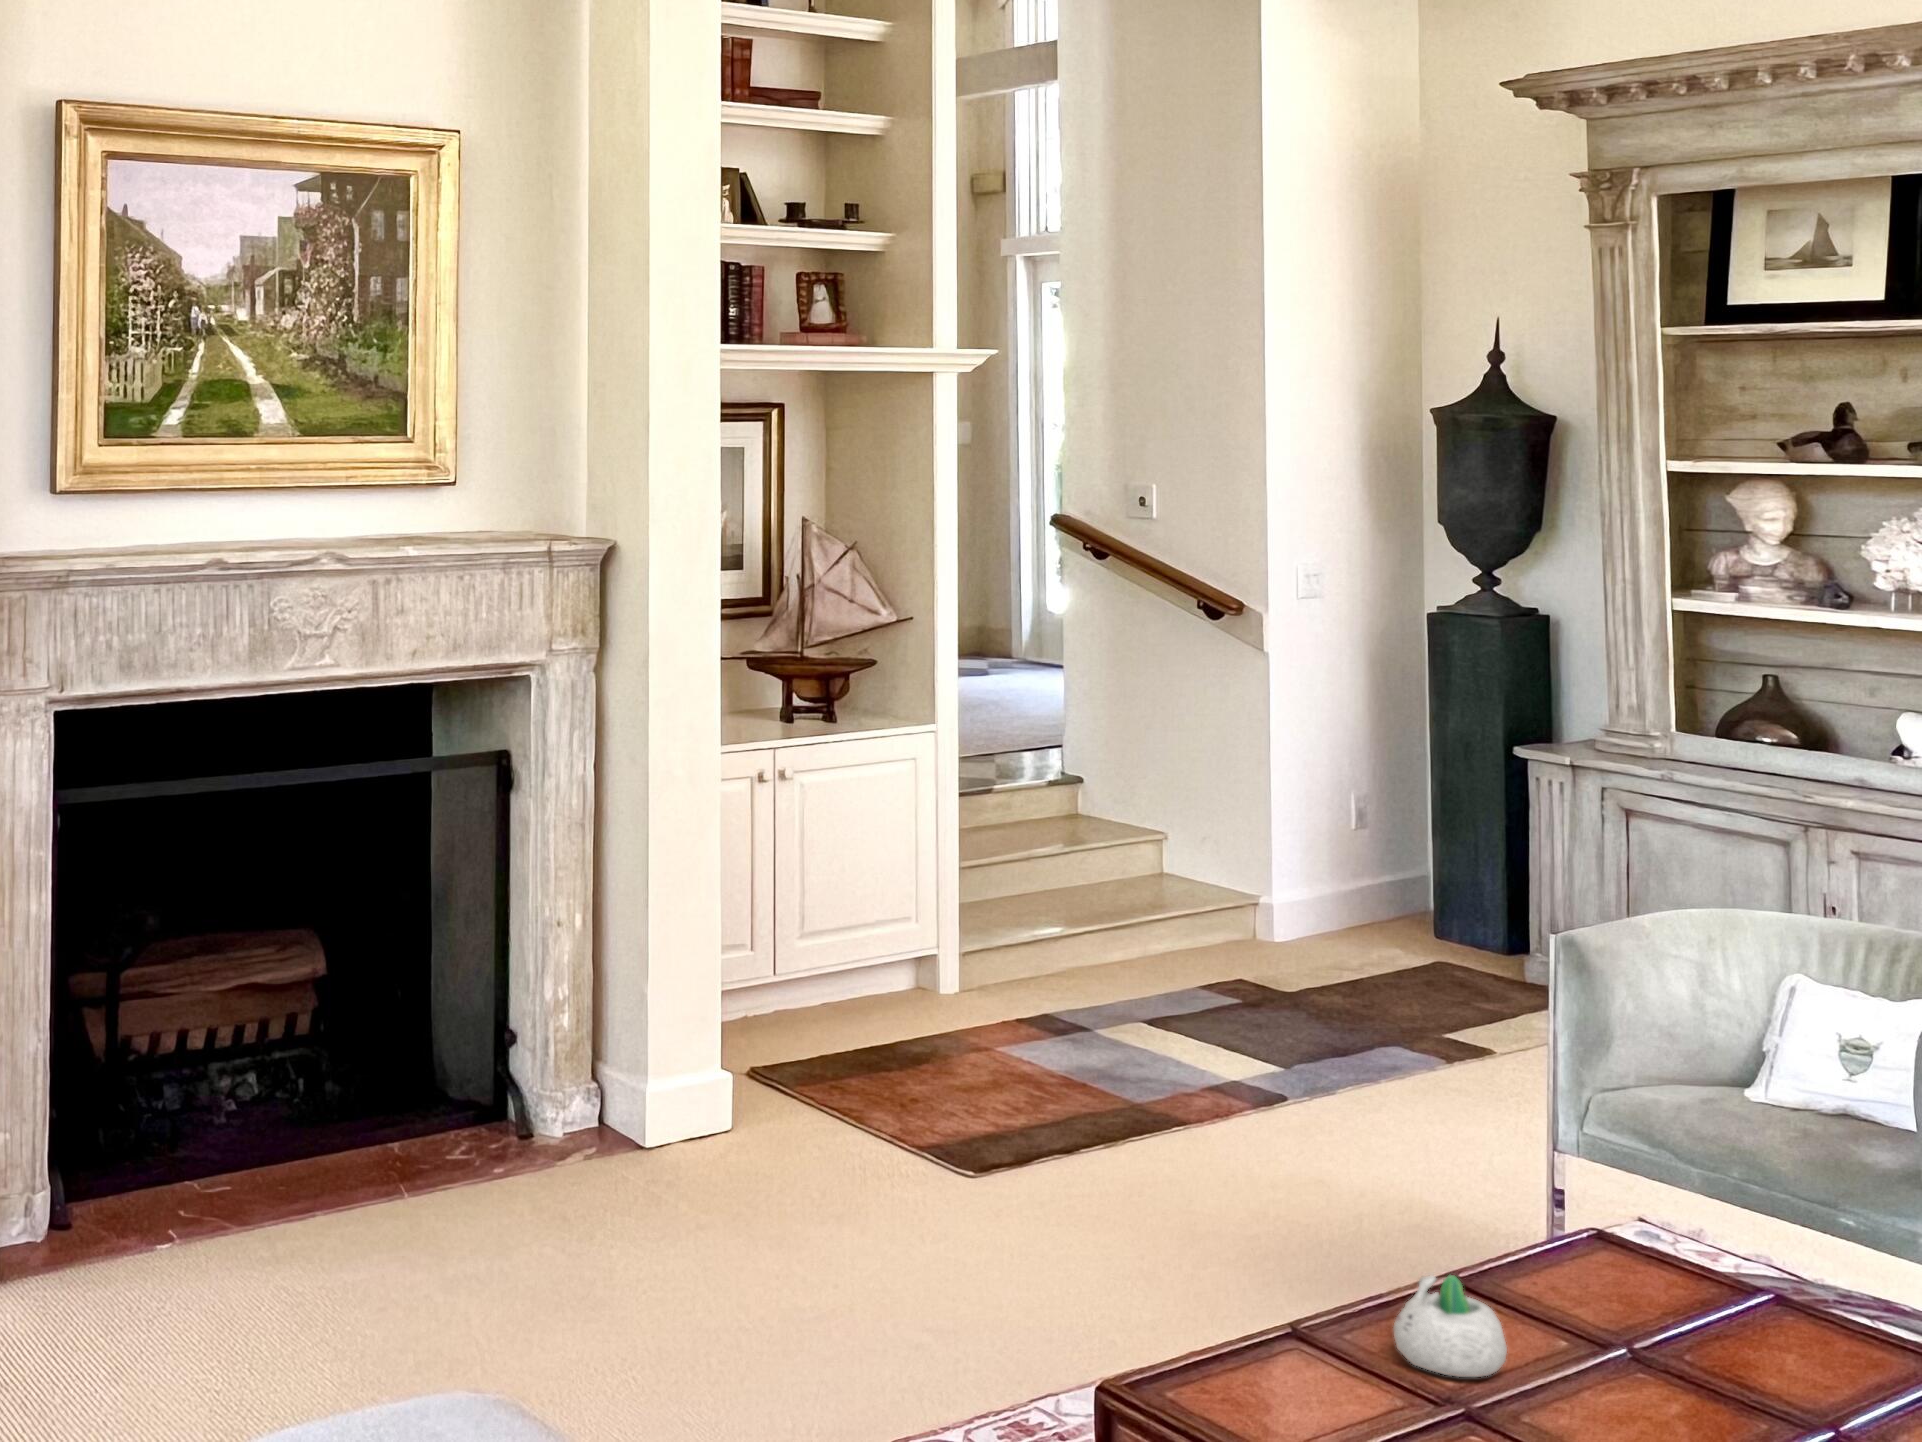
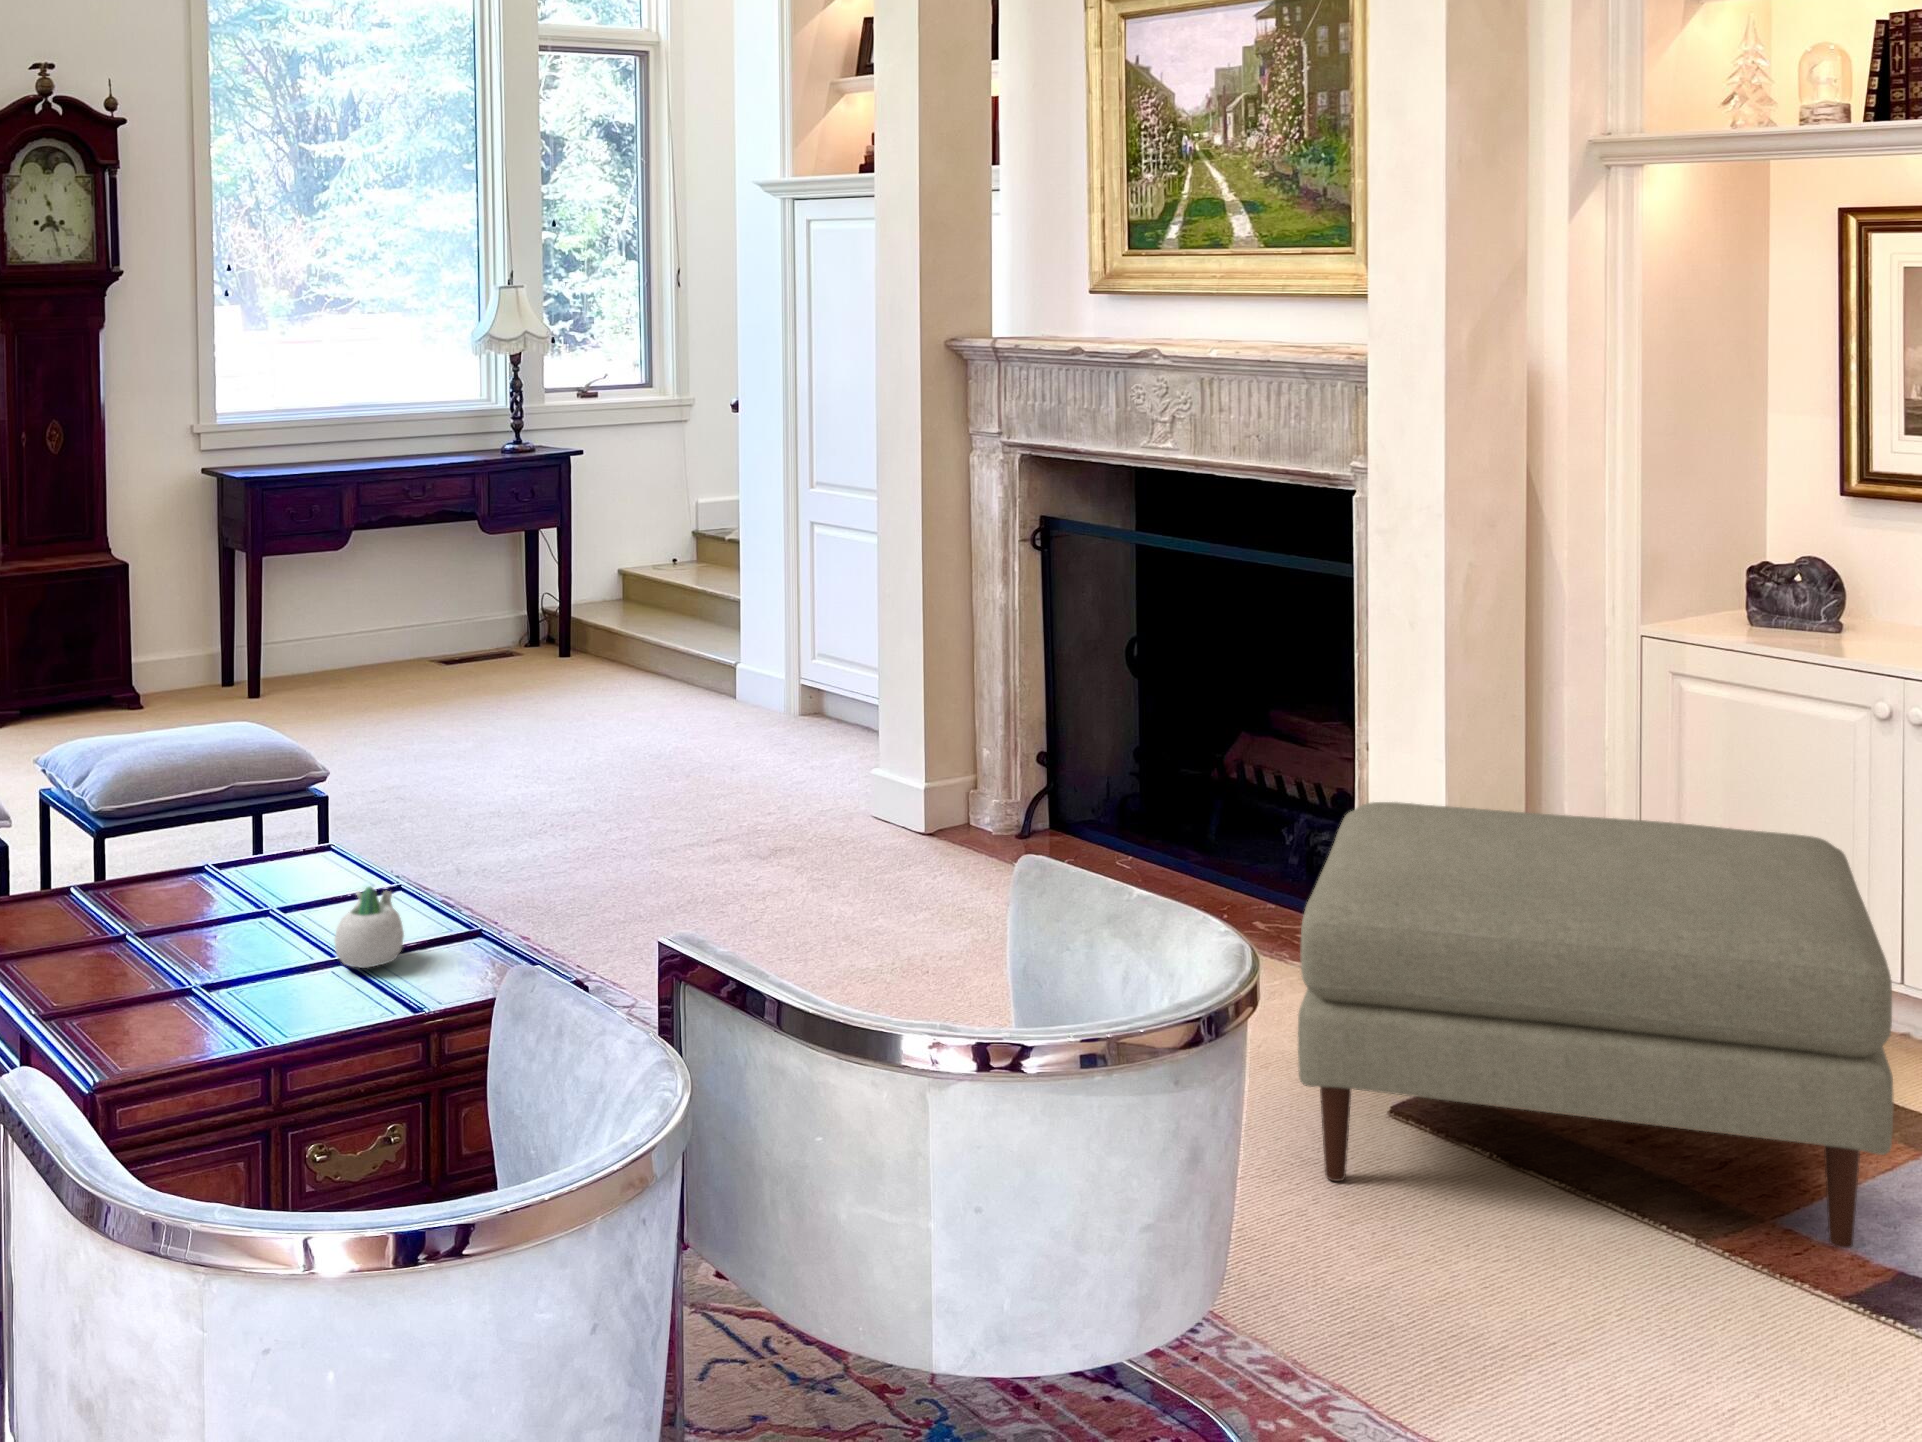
ottoman: none [781,866,1198,1220] -> present [1298,802,1894,1248]

